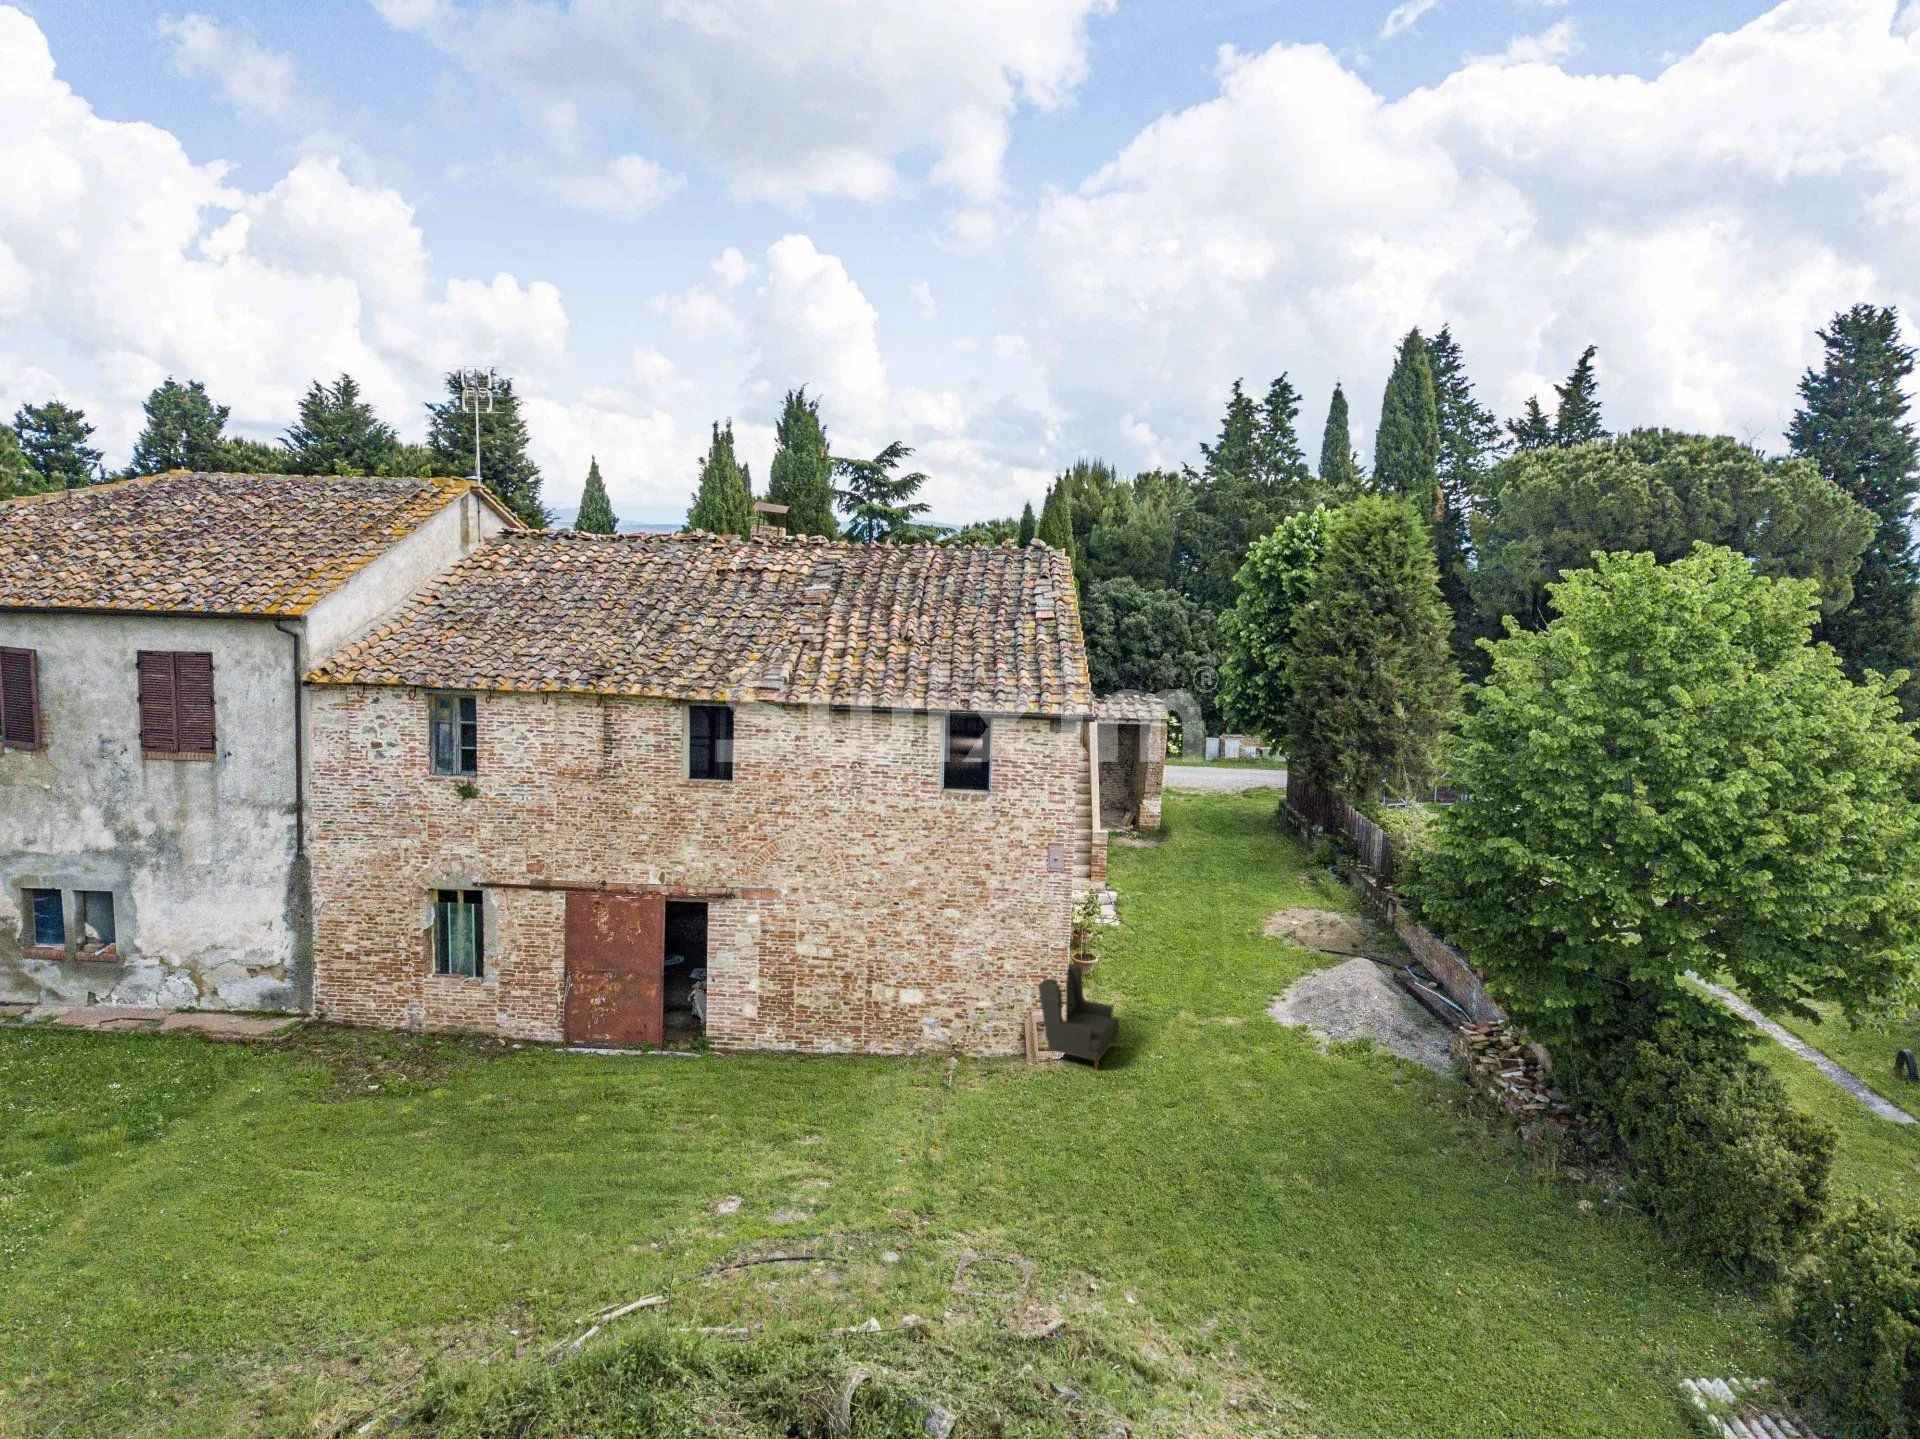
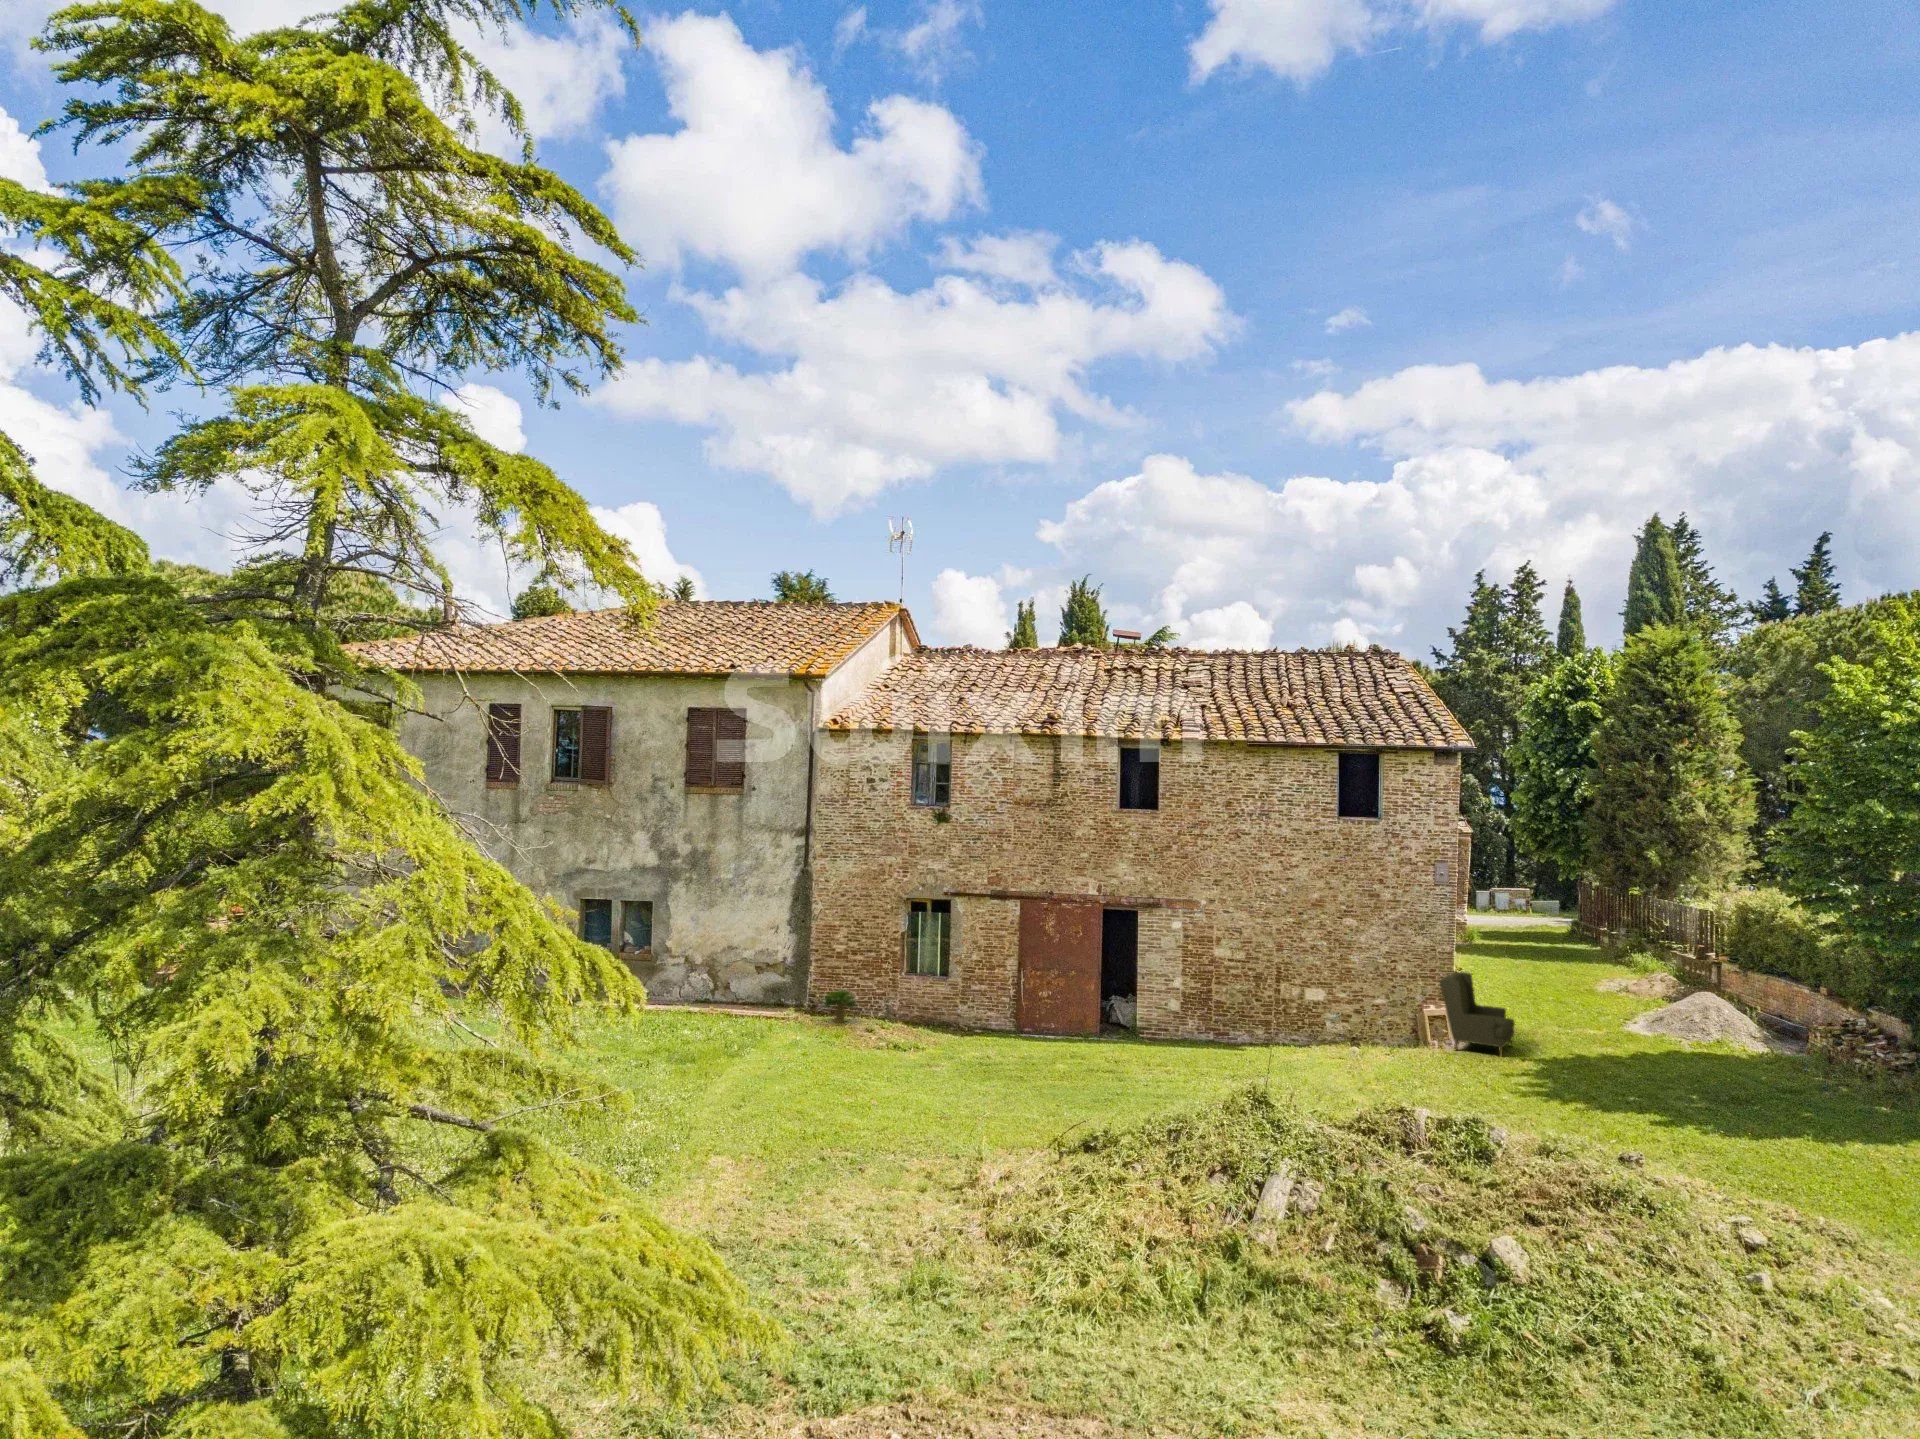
potted plant: none [316,999,371,1043] -> present [823,990,857,1023]

